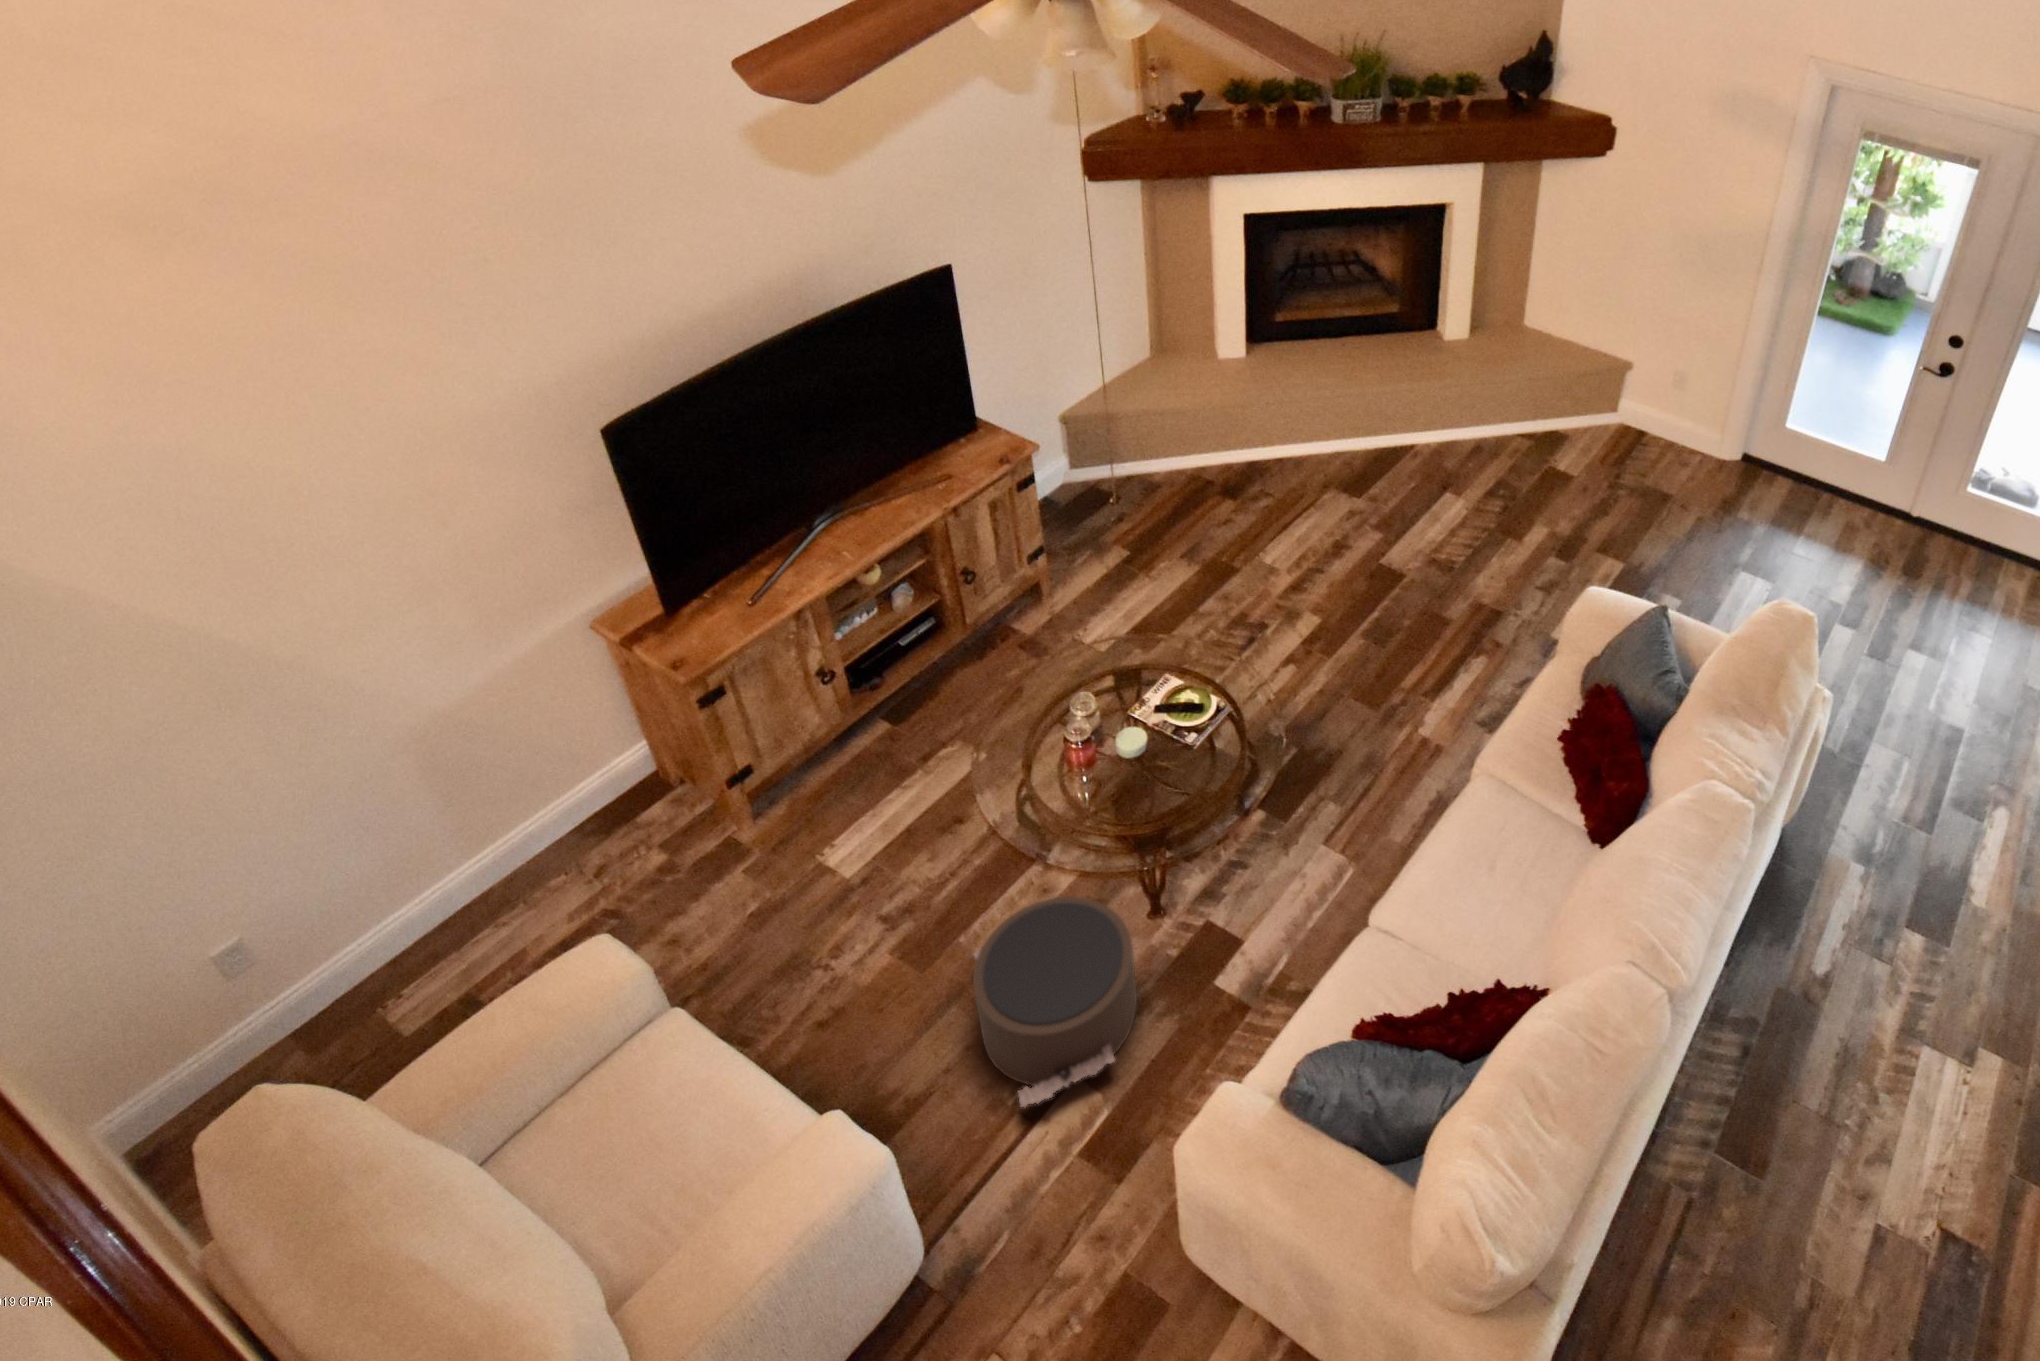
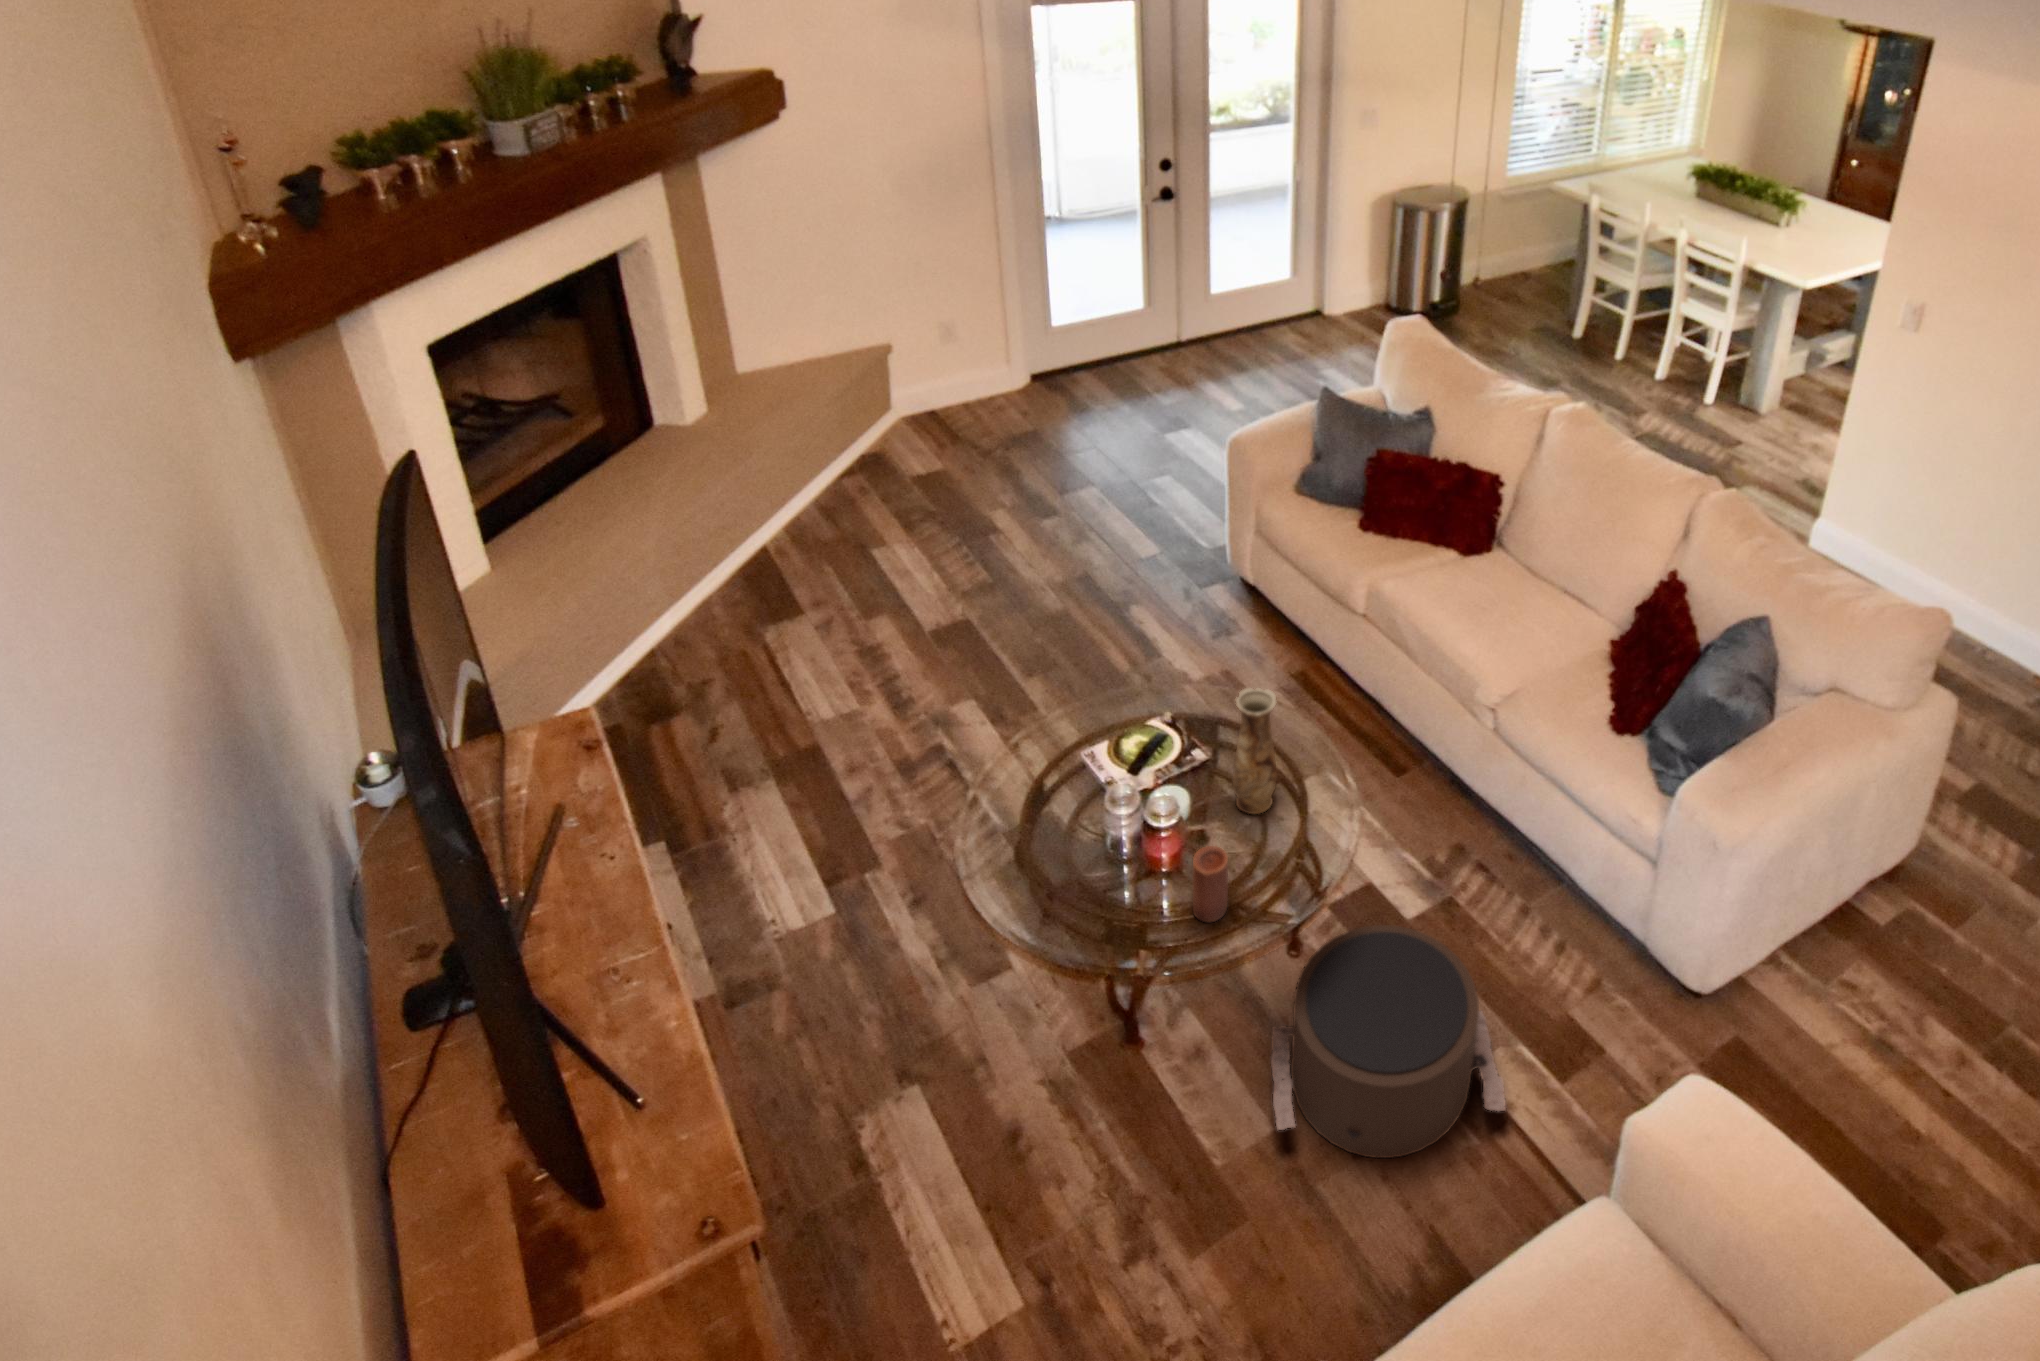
vase: none [1143,693,1180,792] -> present [1233,688,1277,814]
candle: none [1027,750,1061,806] -> present [1193,846,1228,922]

